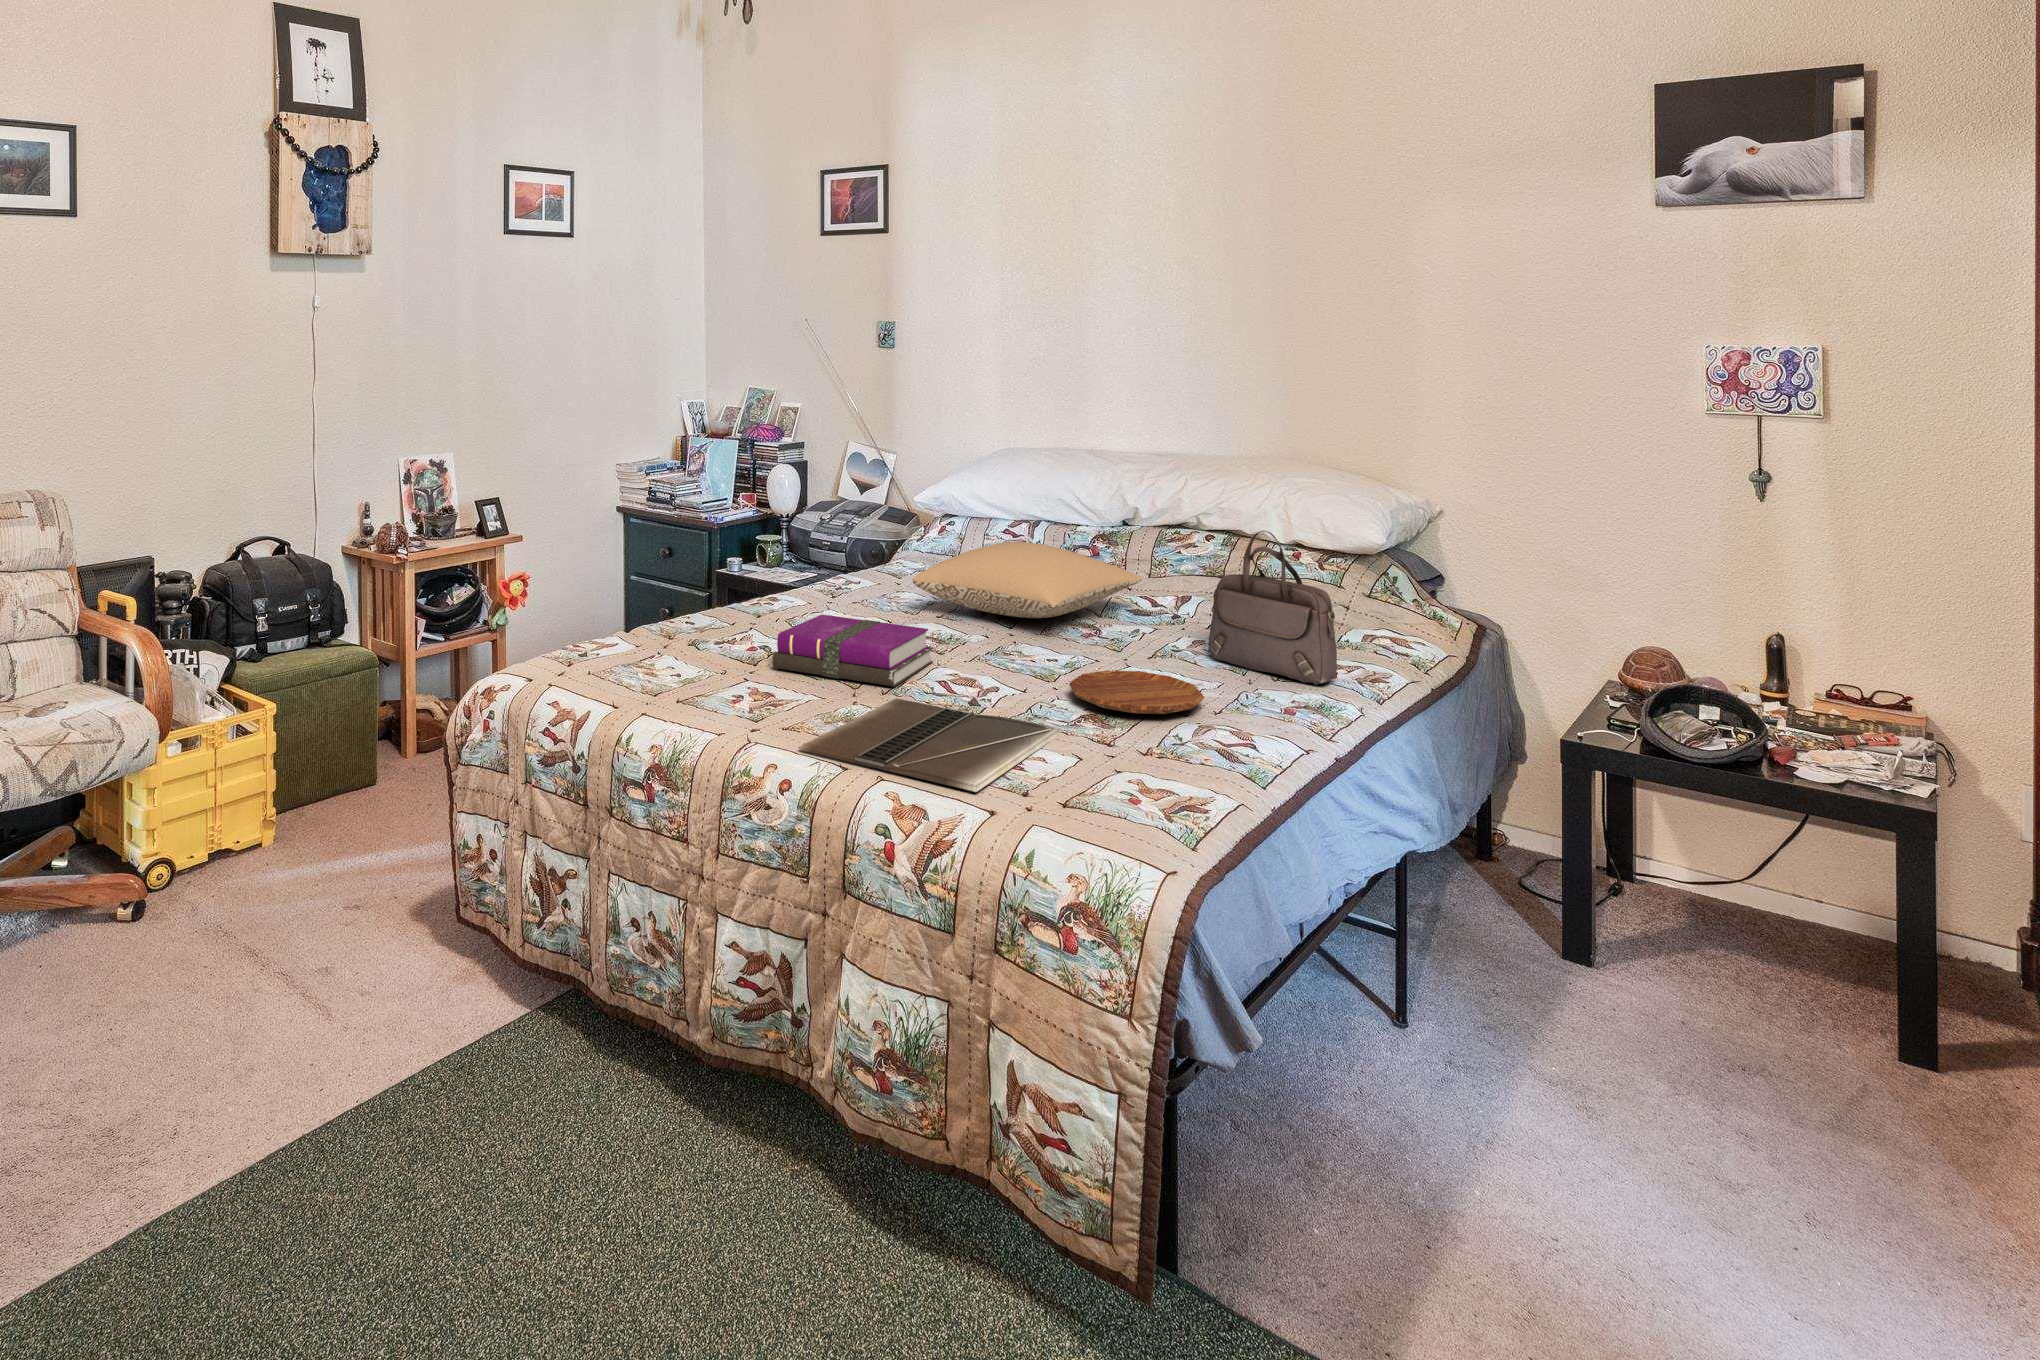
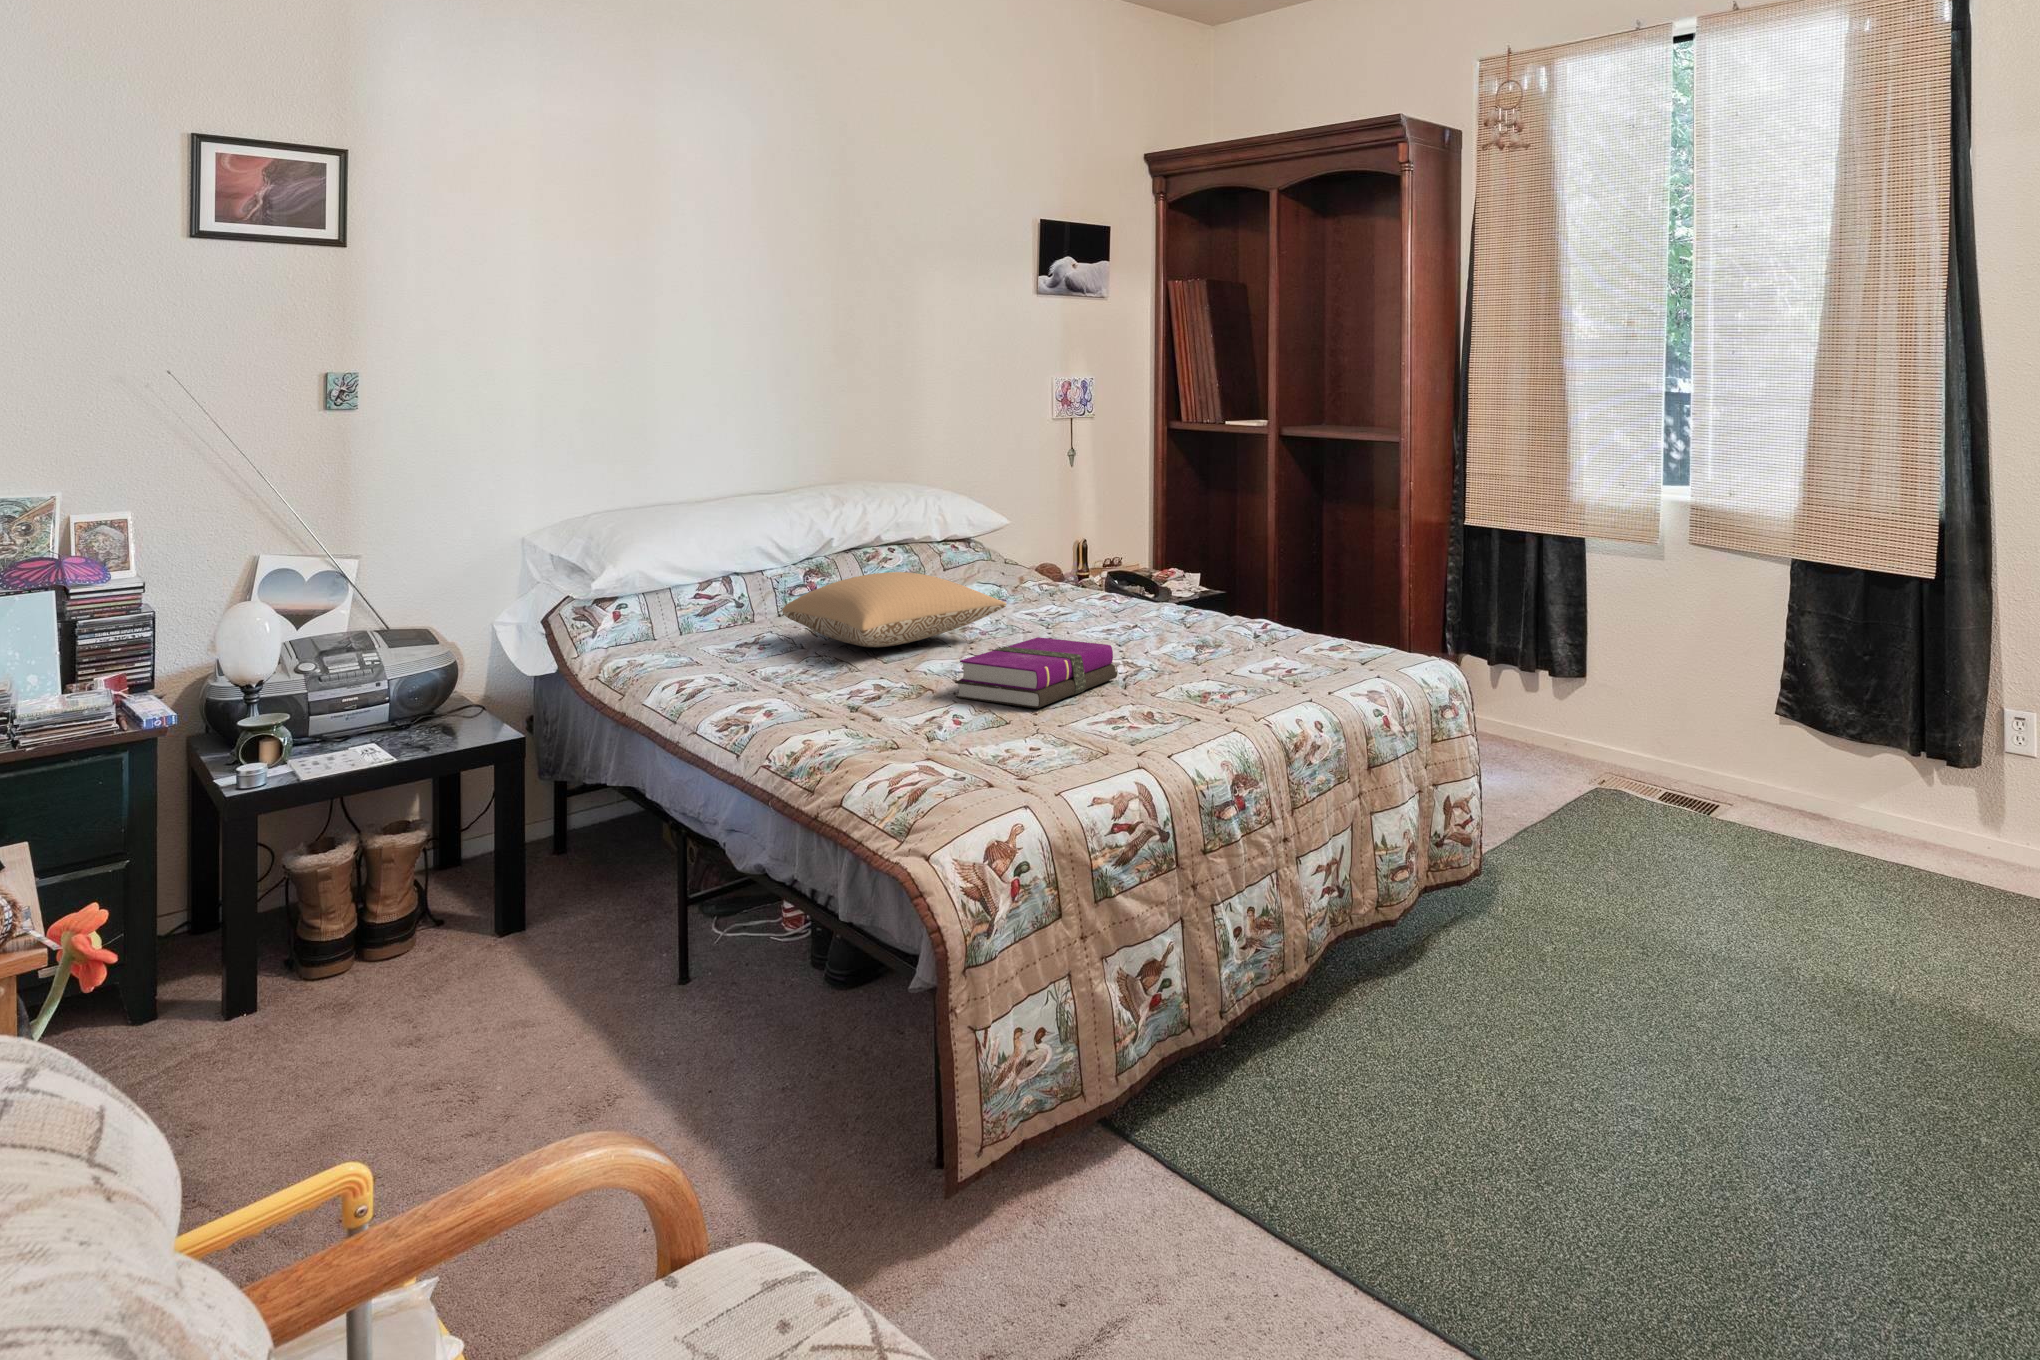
handbag: present [1209,531,1337,685] -> none [1051,506,1142,615]
tray: present [1069,670,1204,714] -> none [1118,615,1216,639]
laptop: present [799,699,1060,792] -> none [1147,648,1364,703]

